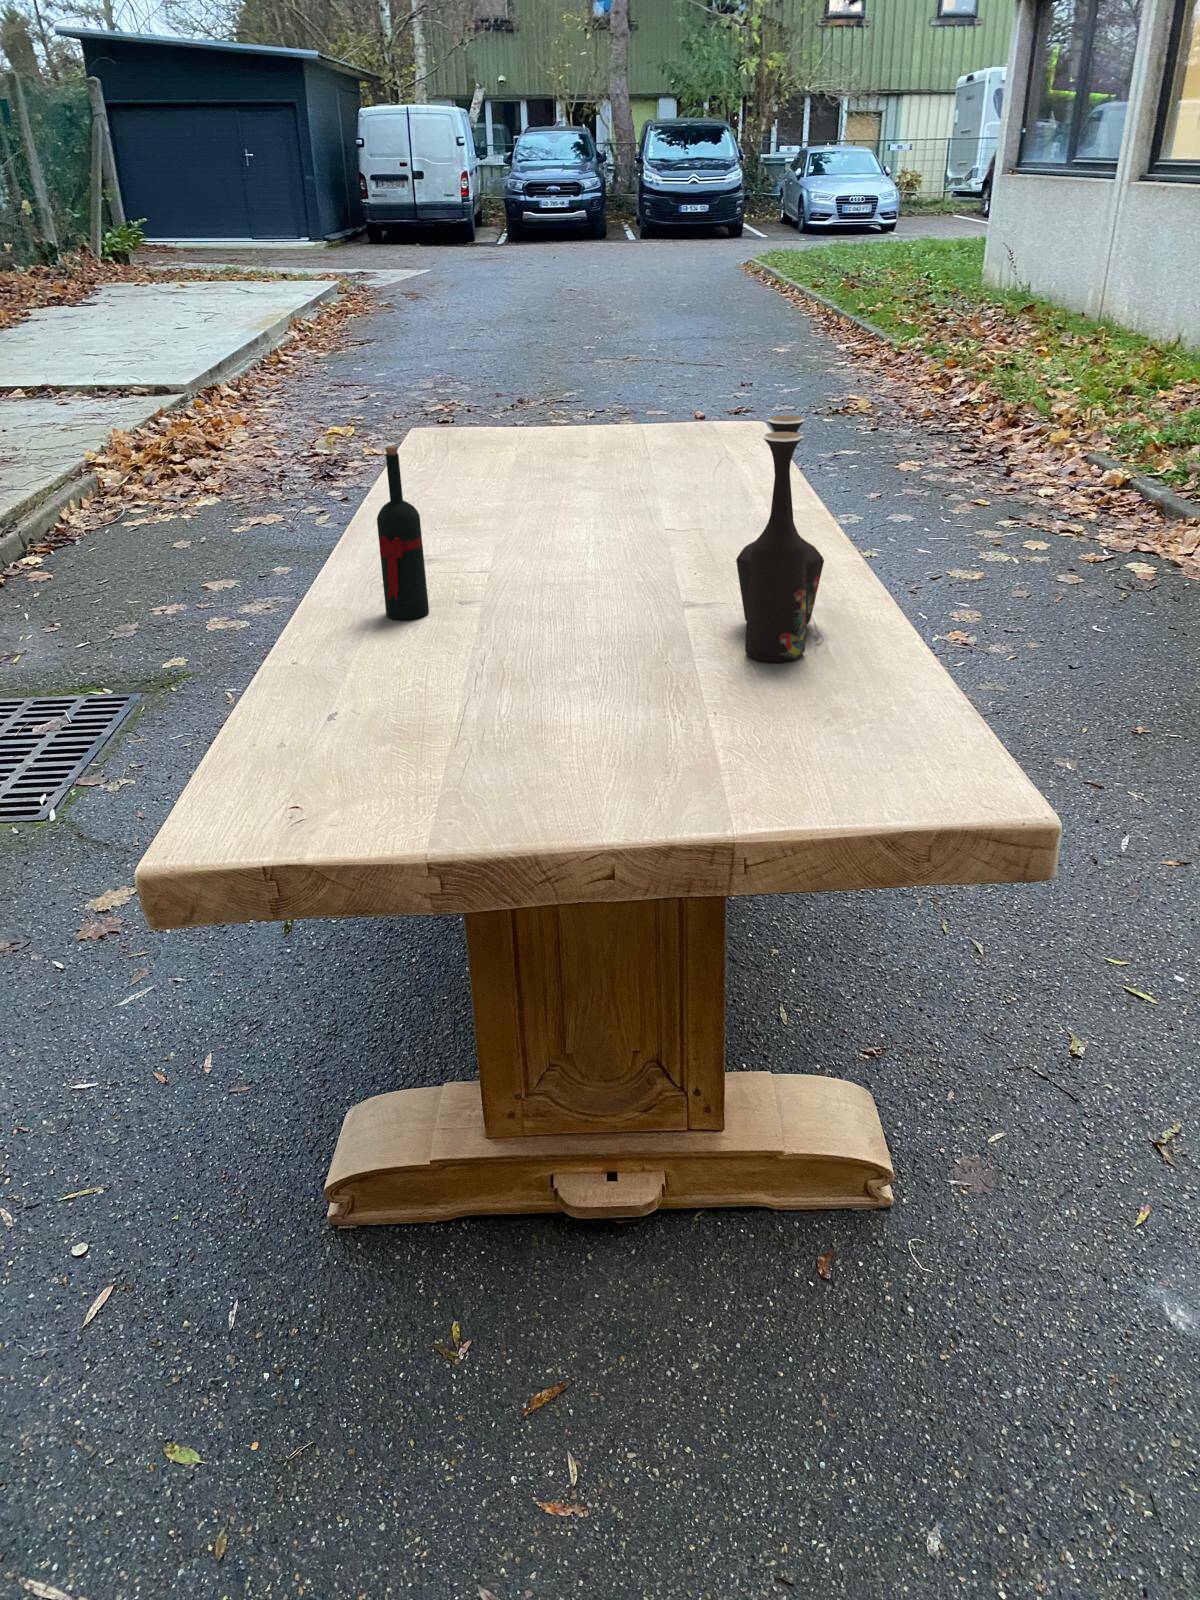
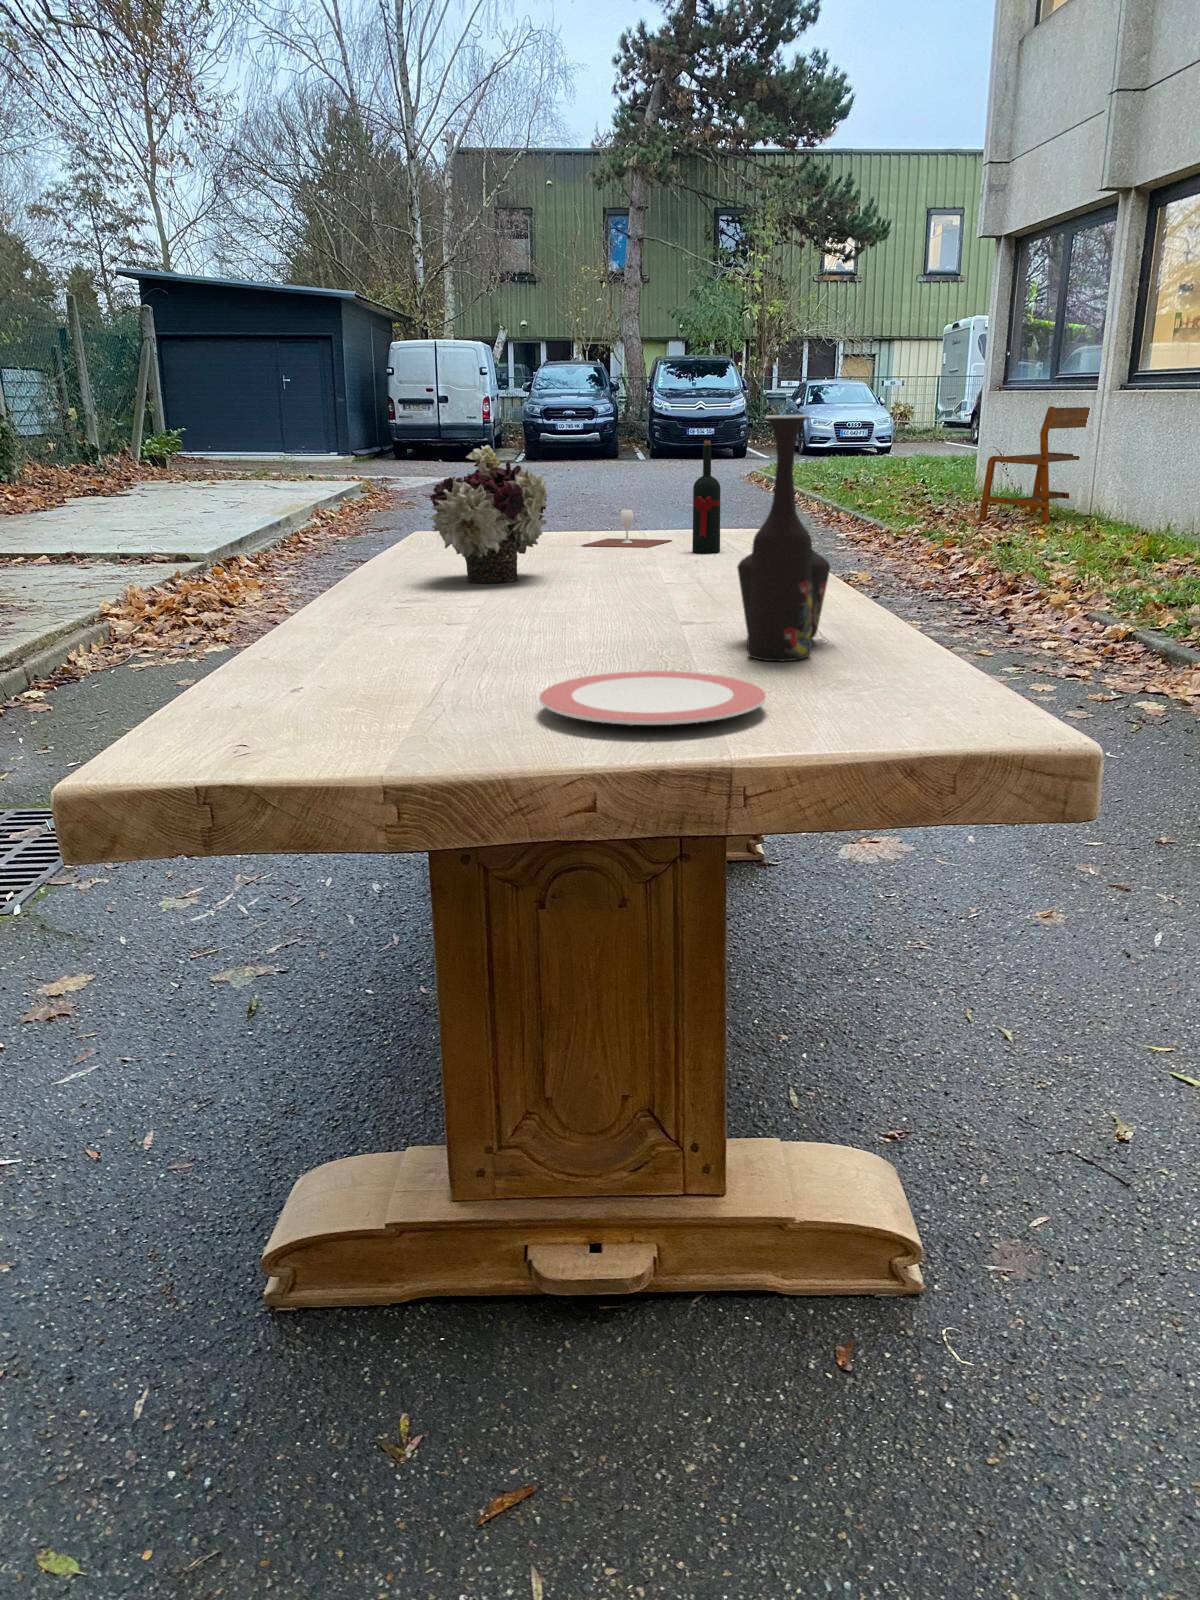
bench: none [986,202,1119,335] -> present [979,407,1090,523]
flower arrangement: none [430,377,548,517] -> present [429,445,549,583]
wine glass: none [576,404,669,447] -> present [582,509,672,547]
wine bottle: present [377,446,429,620] -> present [692,441,720,553]
plate: none [559,694,763,778] -> present [539,671,766,725]

